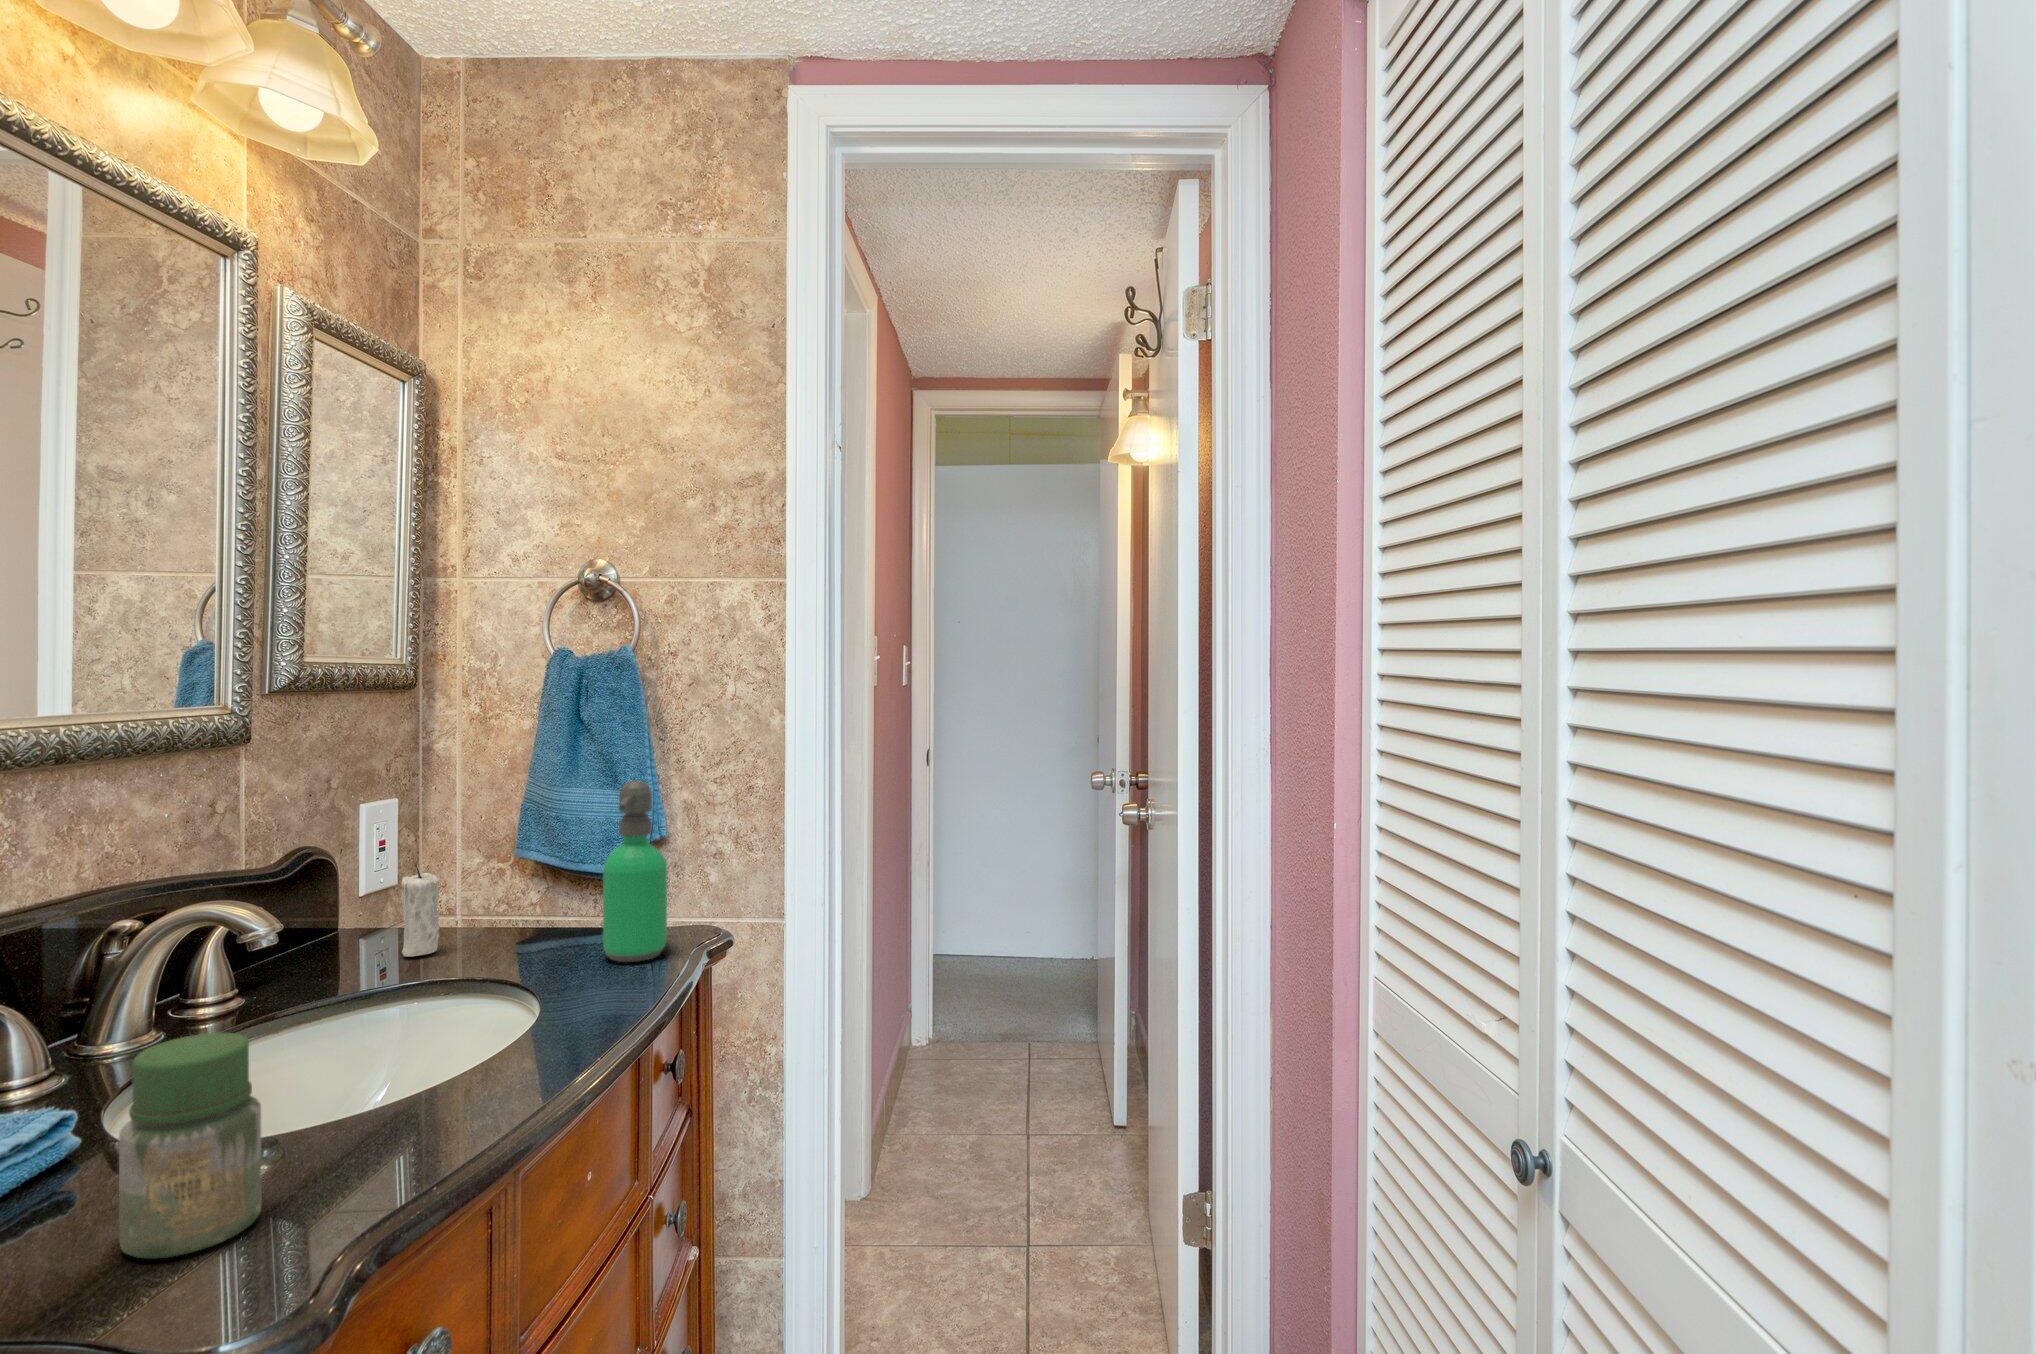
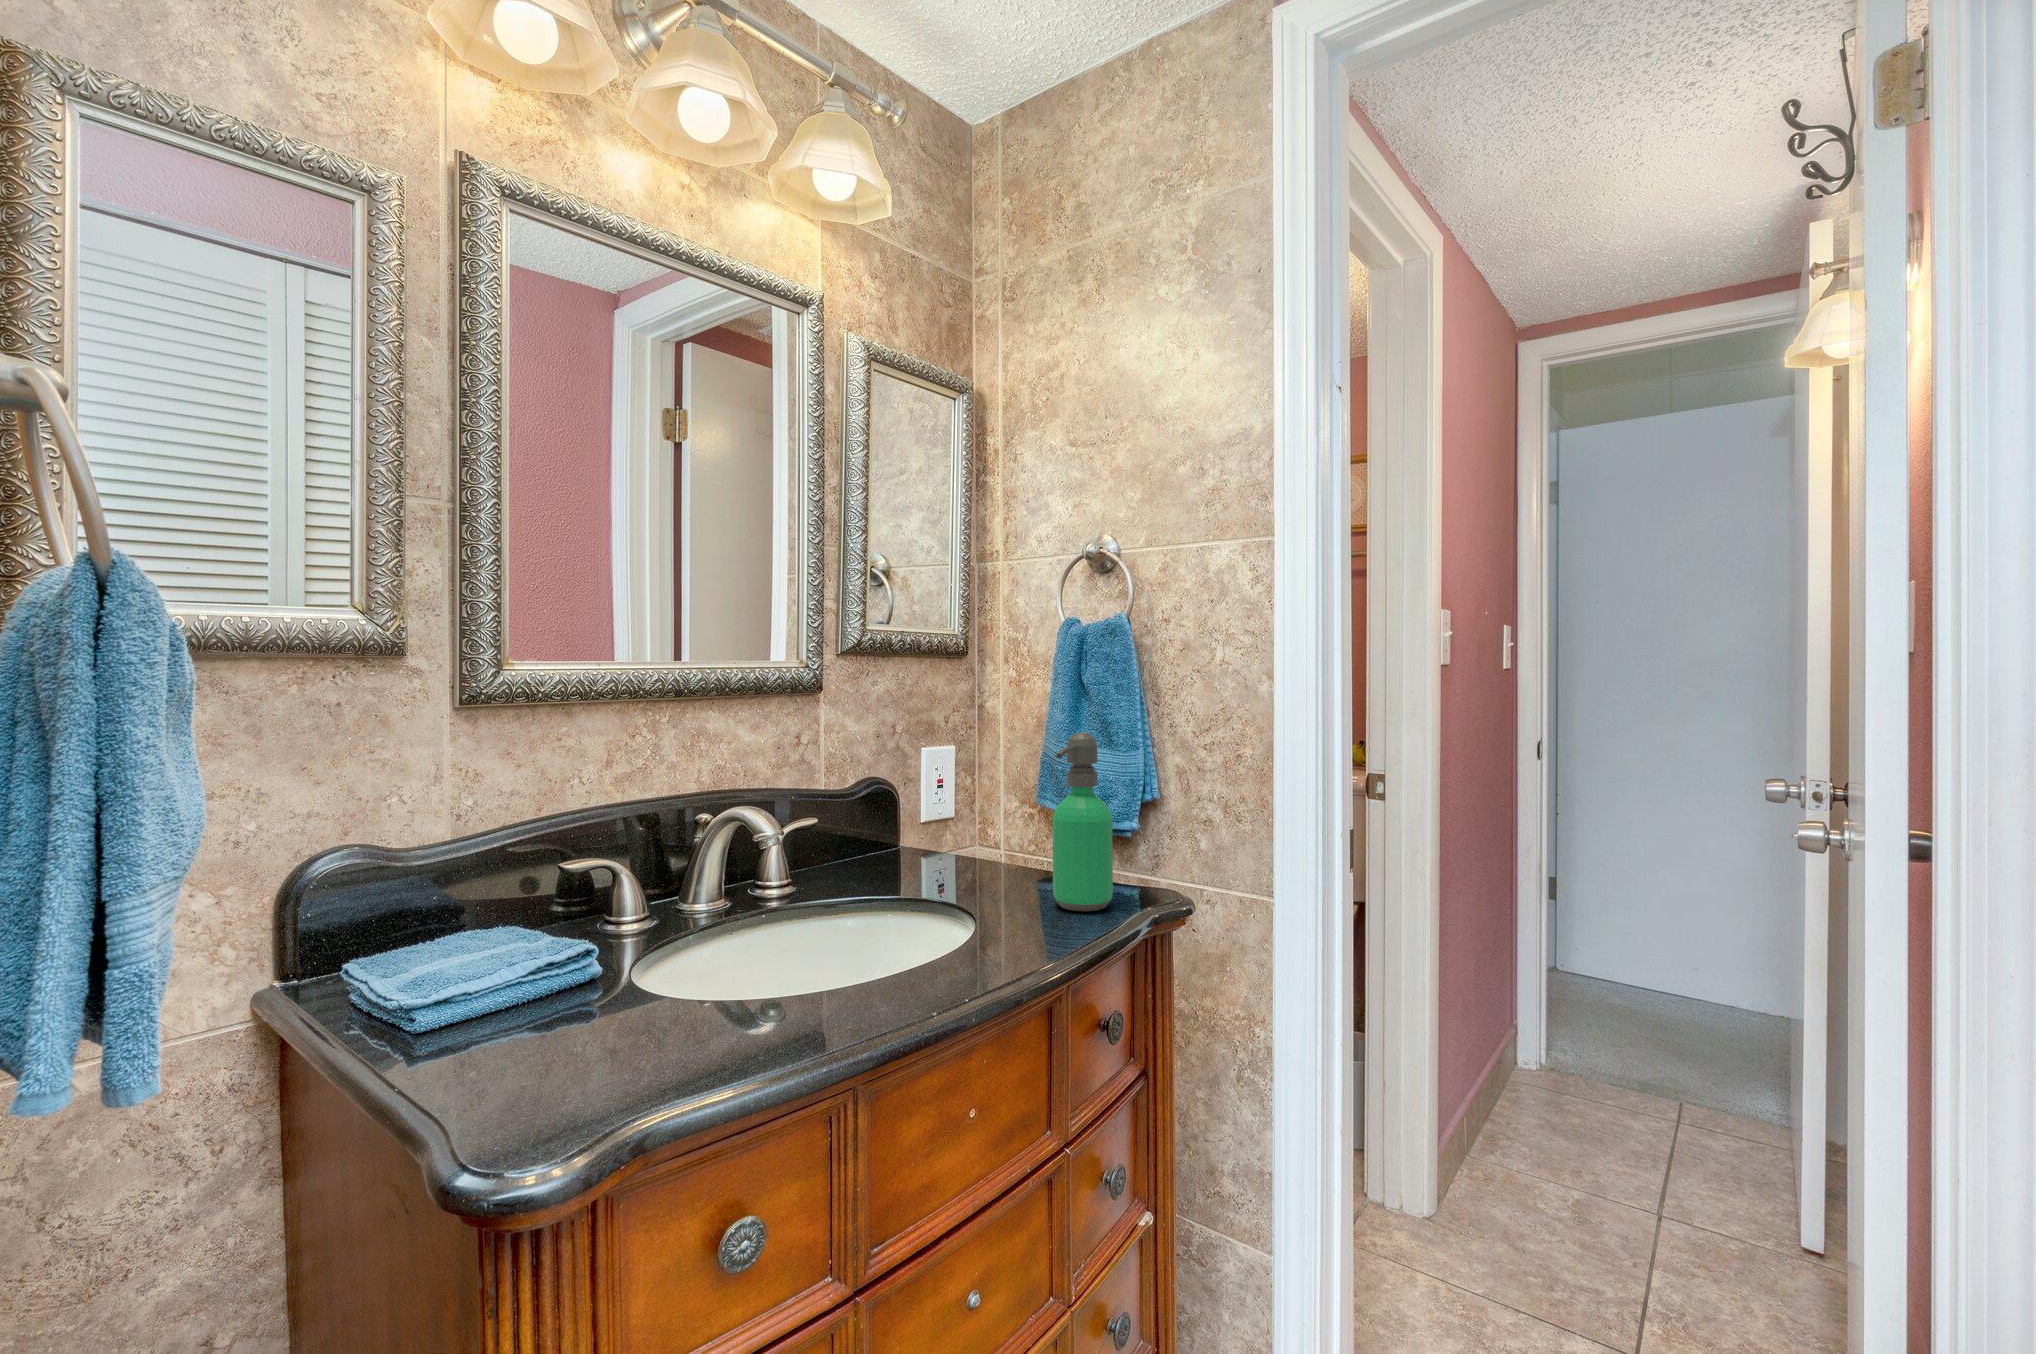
candle: present [401,863,440,957] -> none [914,793,944,877]
jar: present [119,1033,261,1258] -> none [504,904,611,1089]

